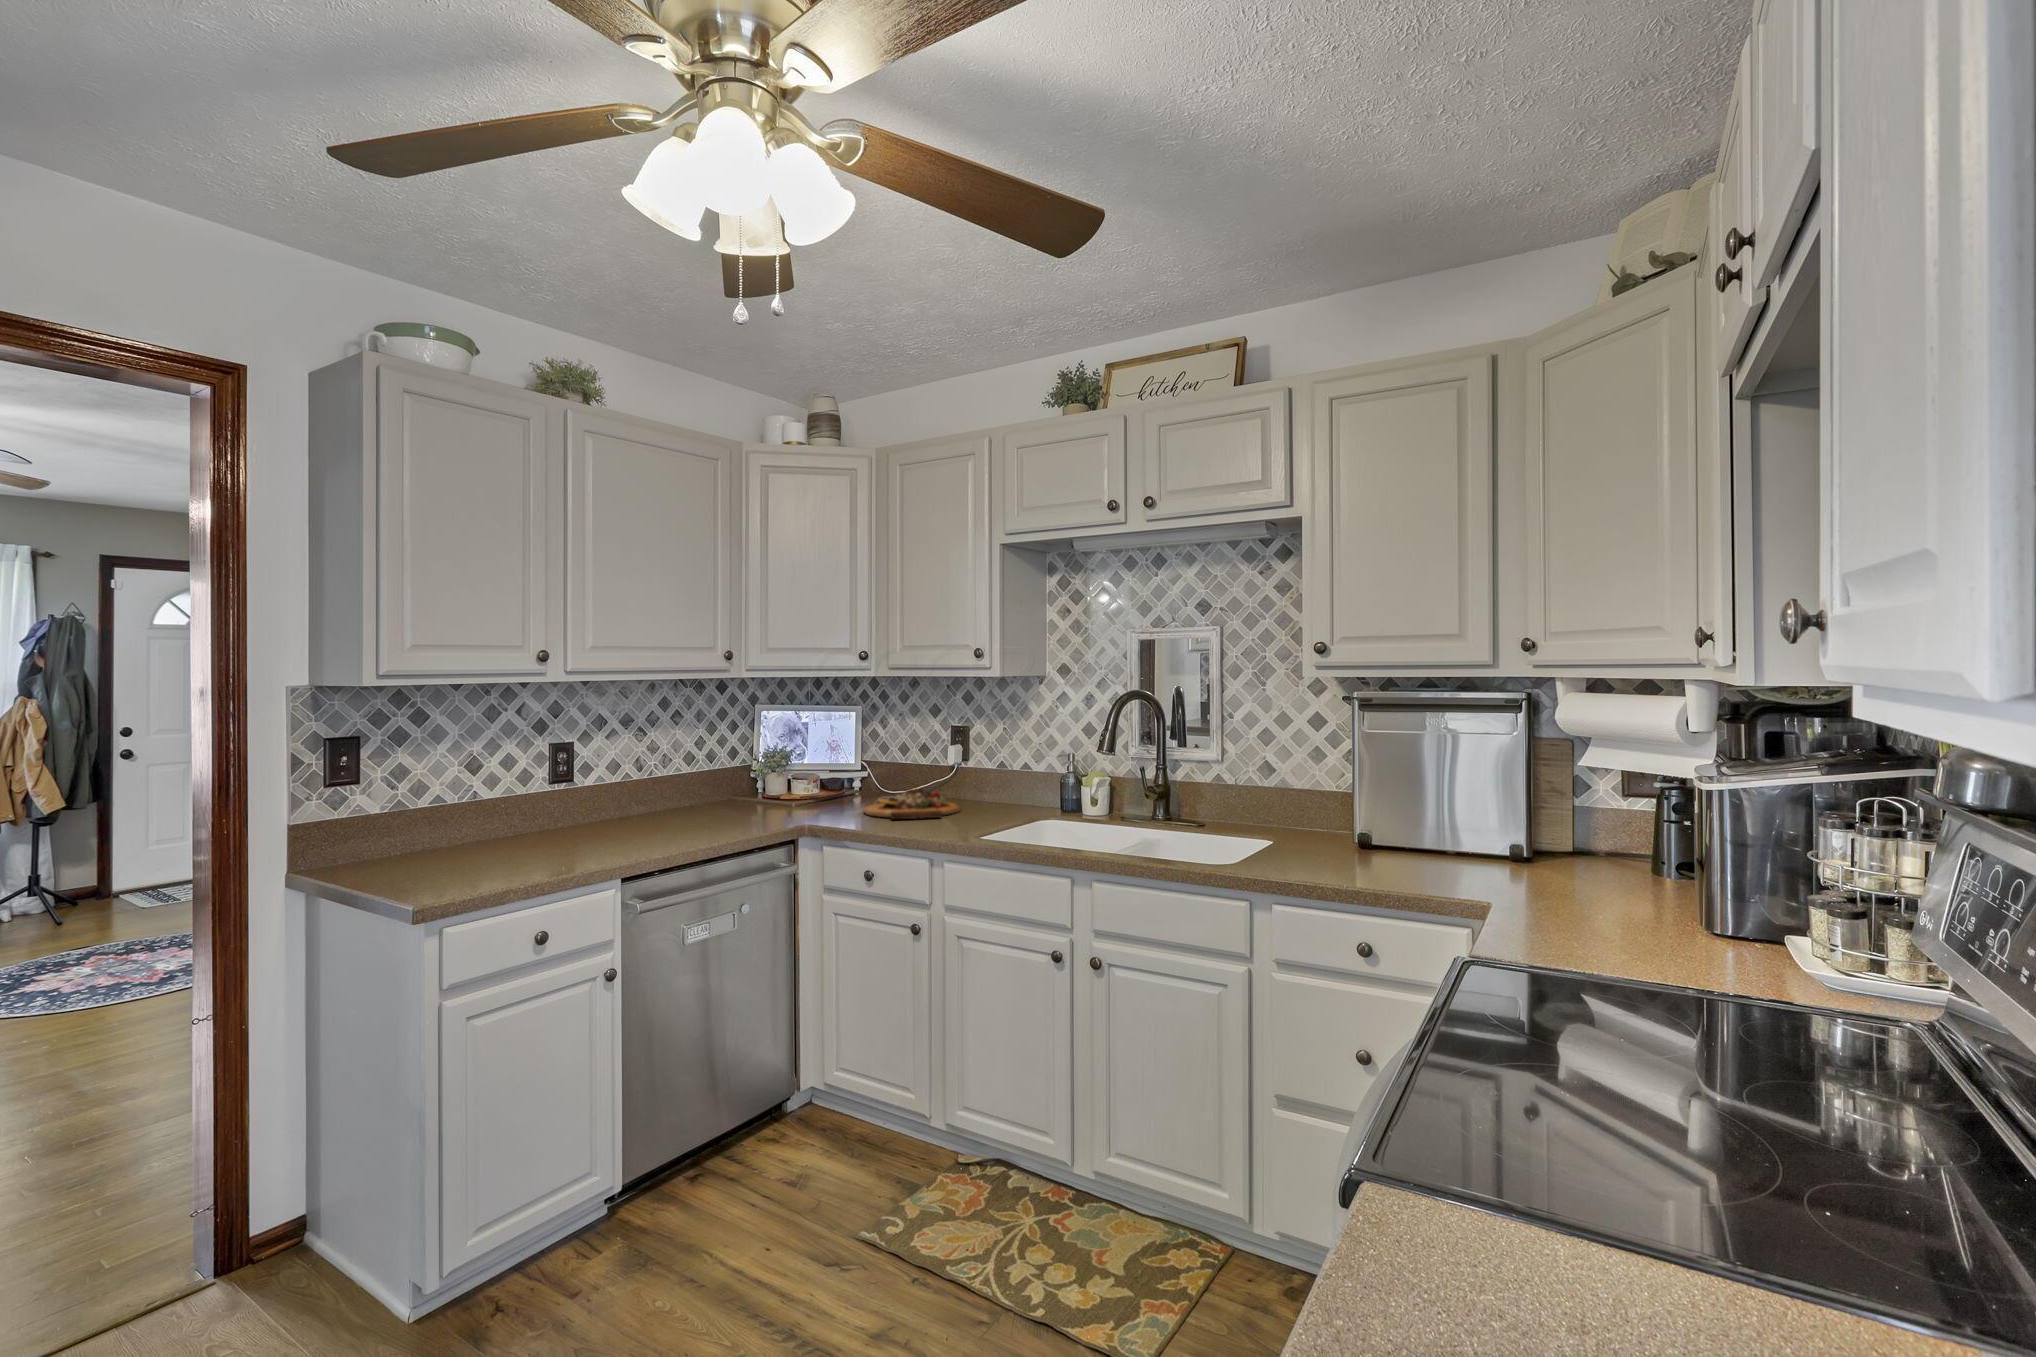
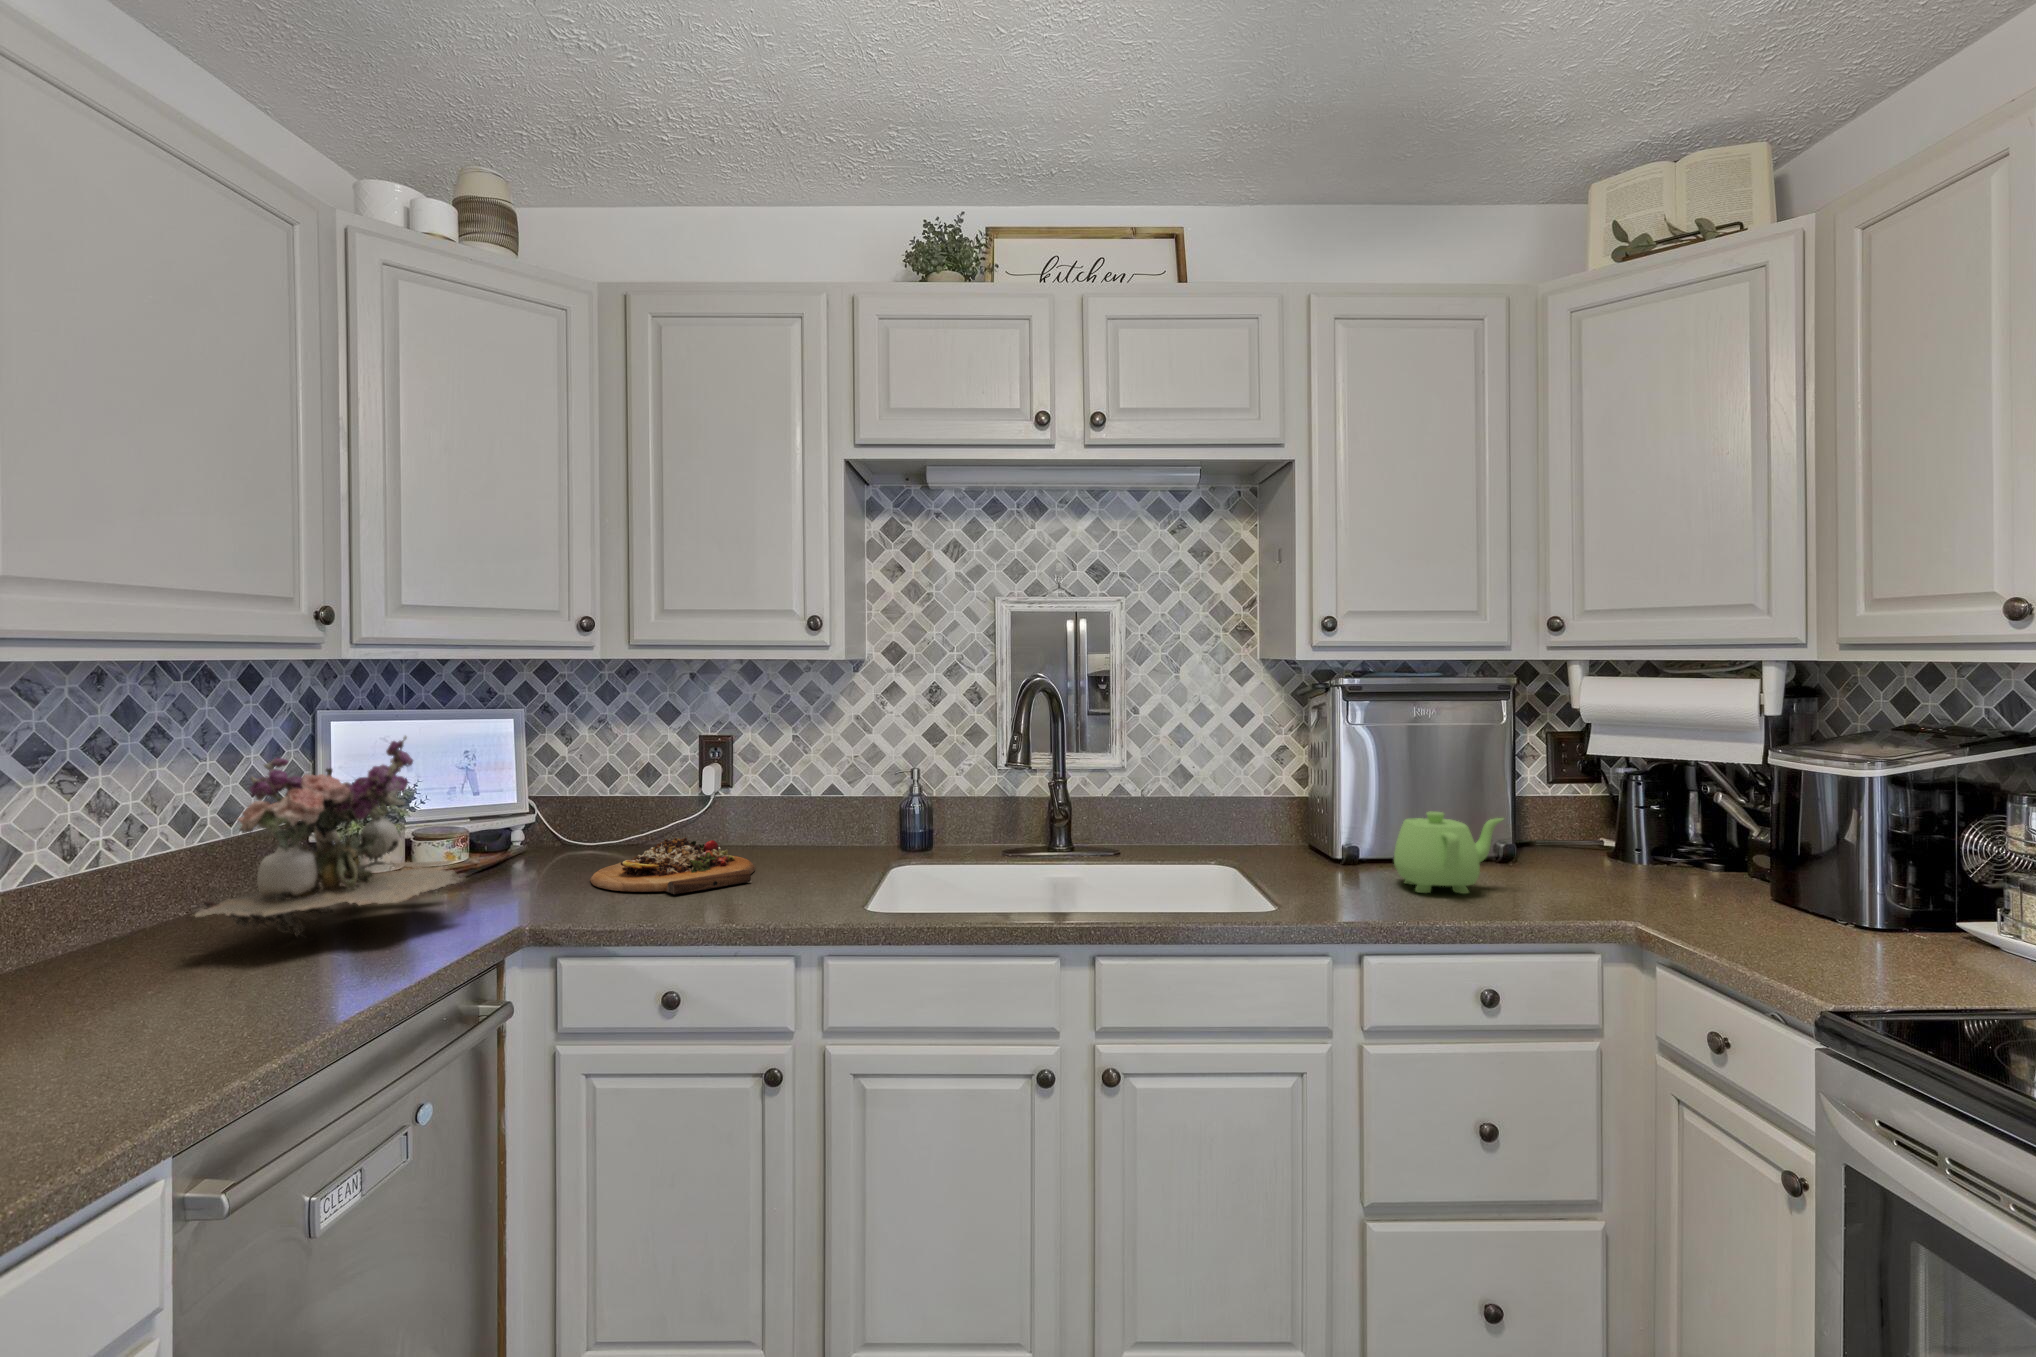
flower arrangement: none [664,719,792,820] -> present [195,736,467,936]
teapot: none [1358,804,1455,874] -> present [1394,811,1503,894]

